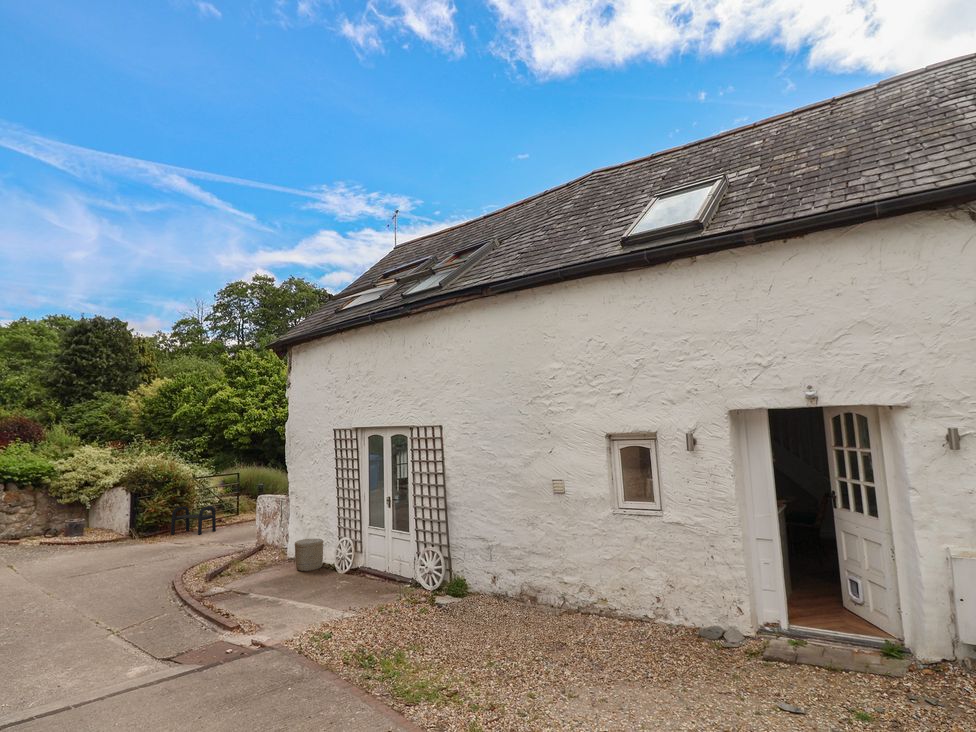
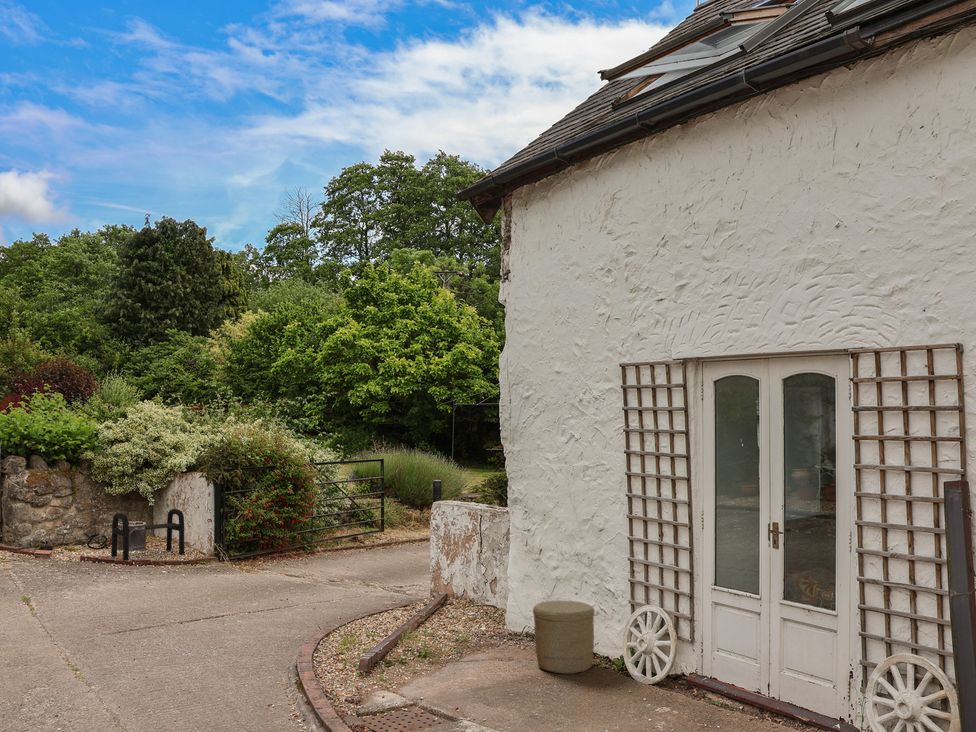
bench: present [171,506,216,535] -> present [111,509,184,560]

